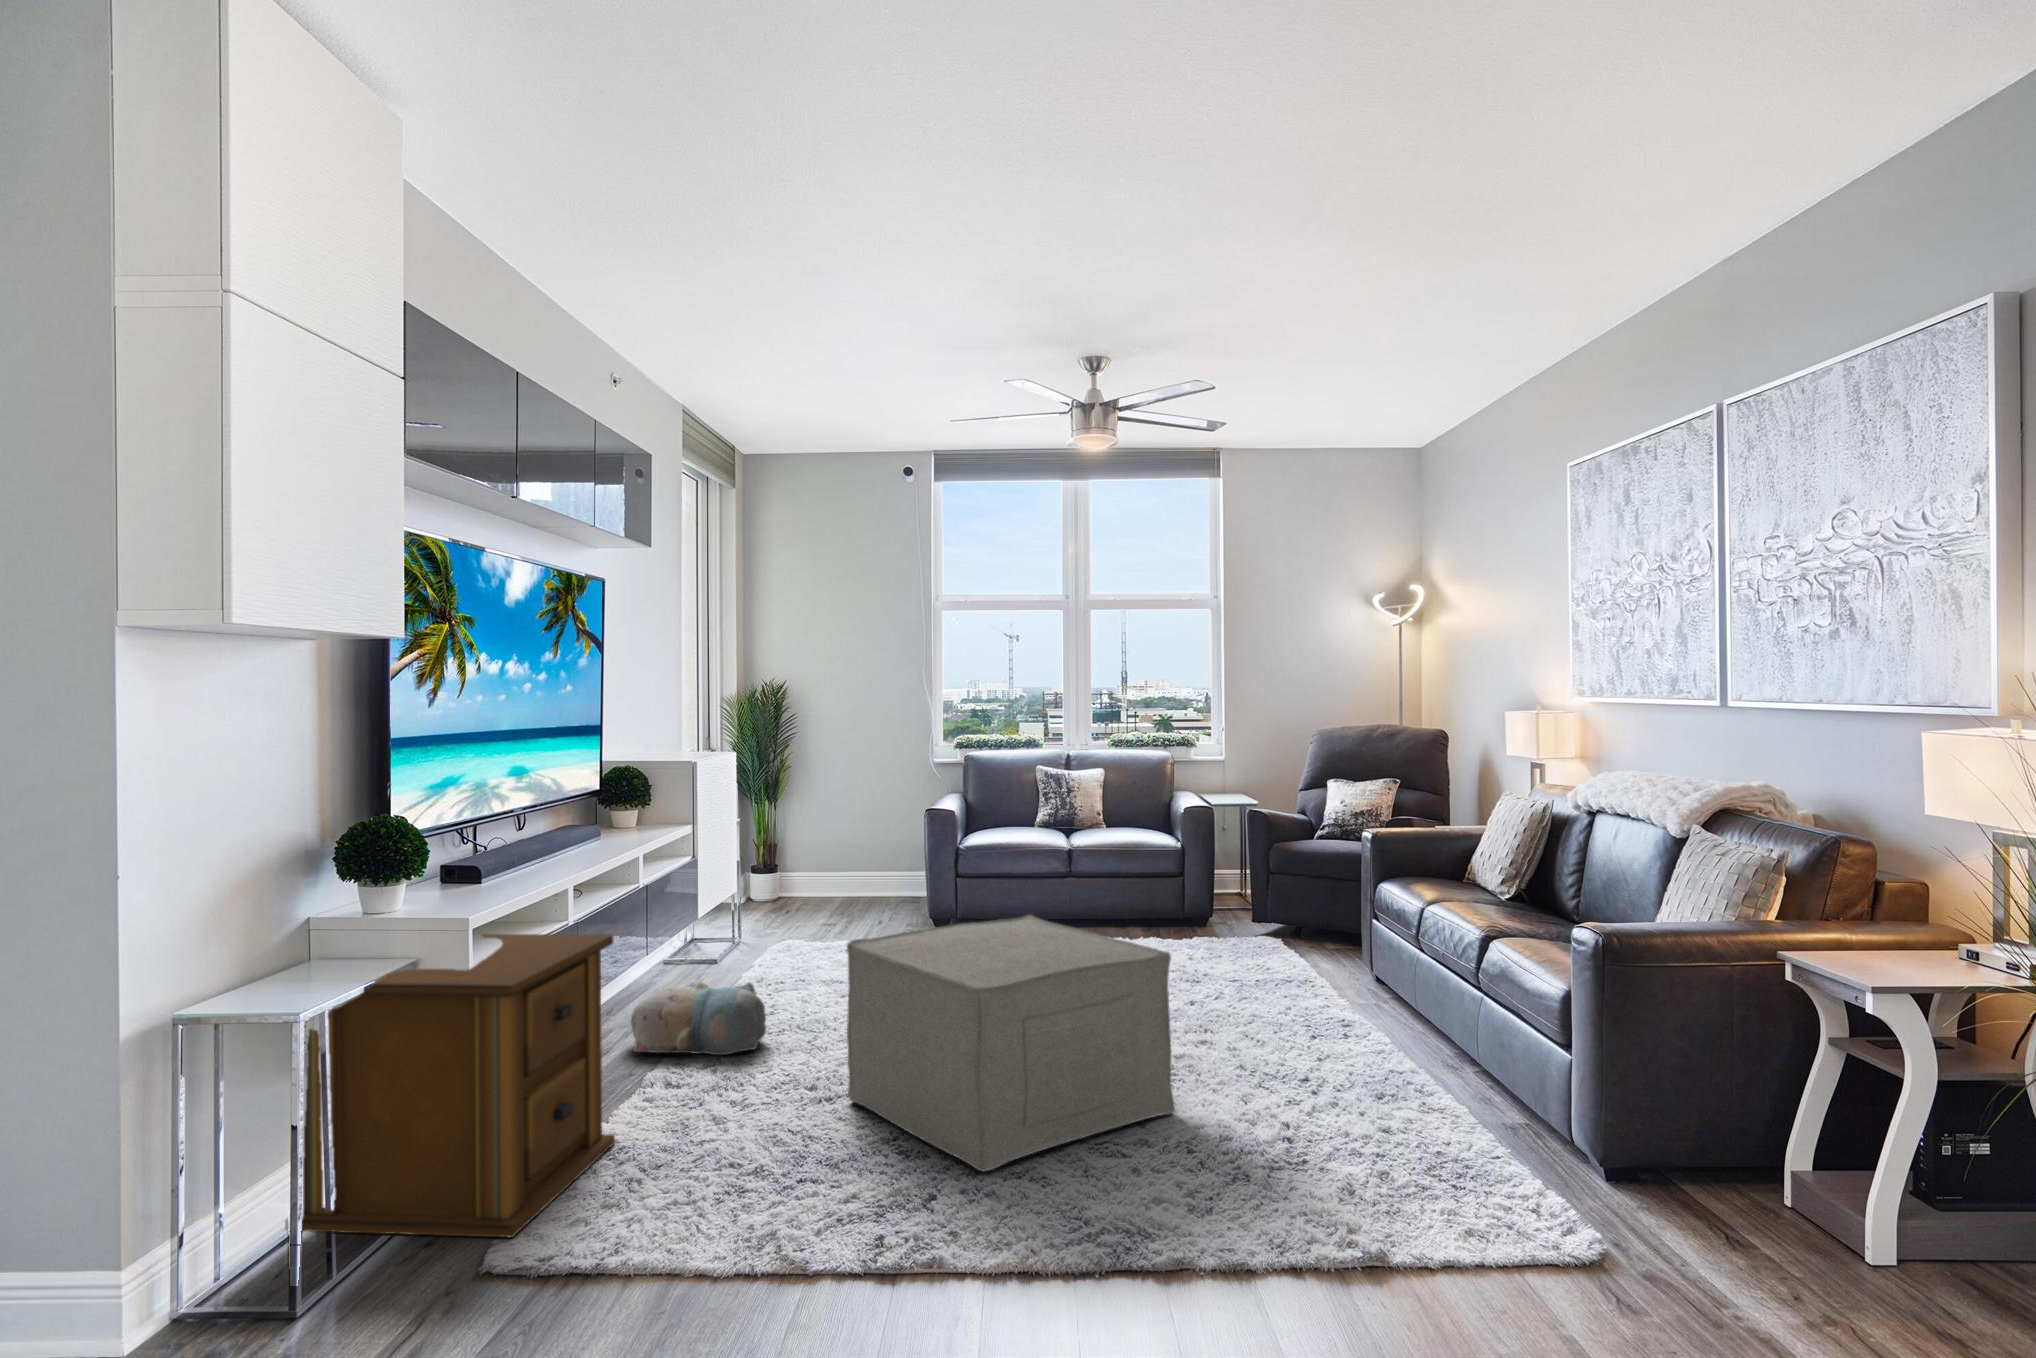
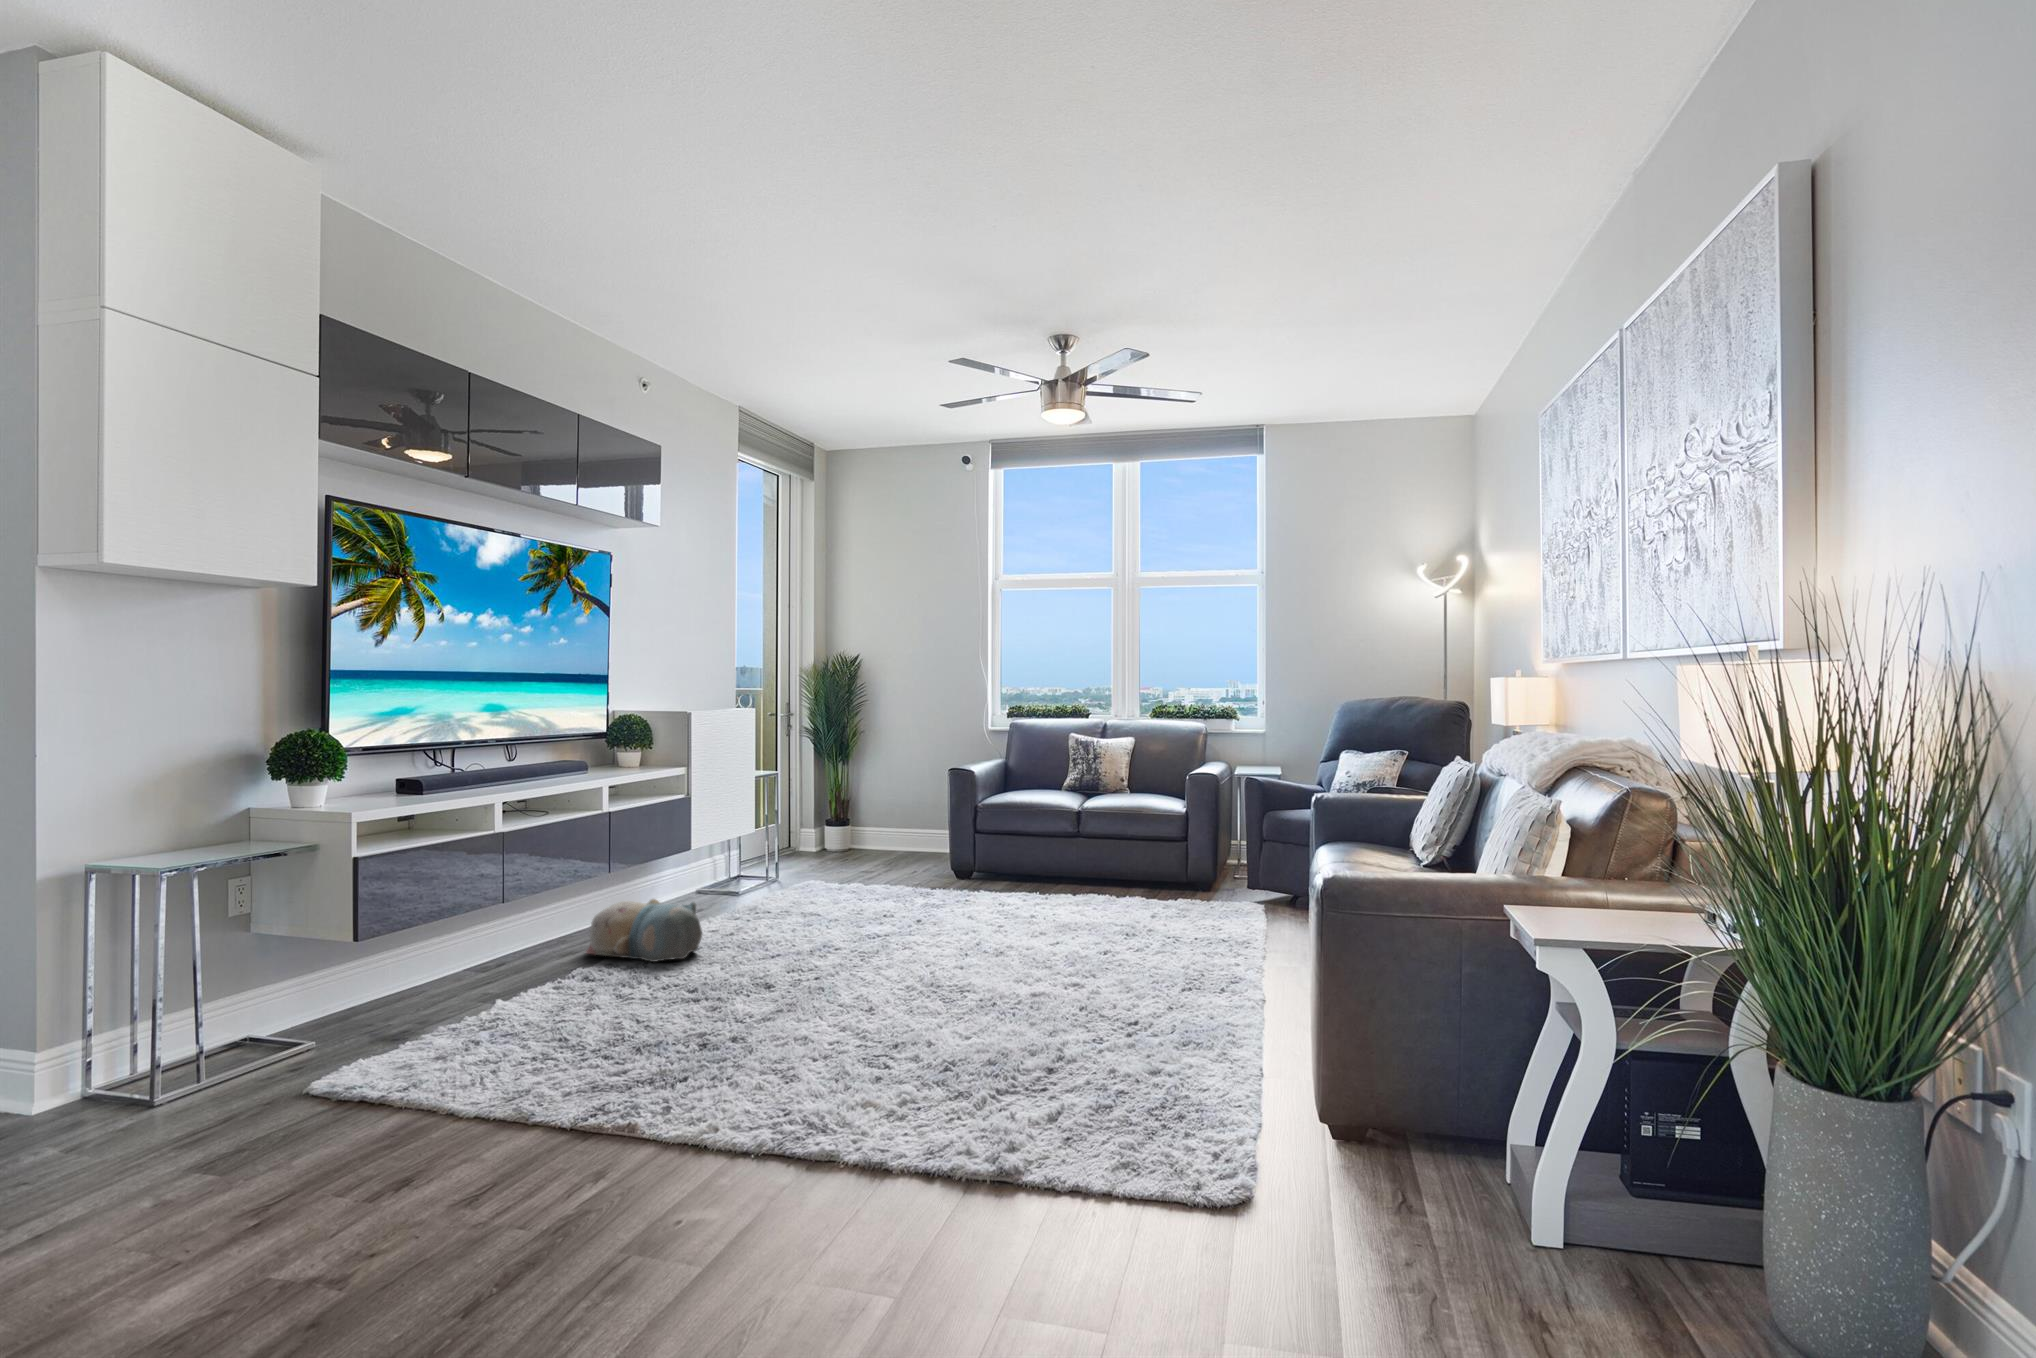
ottoman: present [847,915,1175,1172] -> none [709,850,977,1067]
side table: present [286,934,615,1238] -> none [194,833,495,1078]

